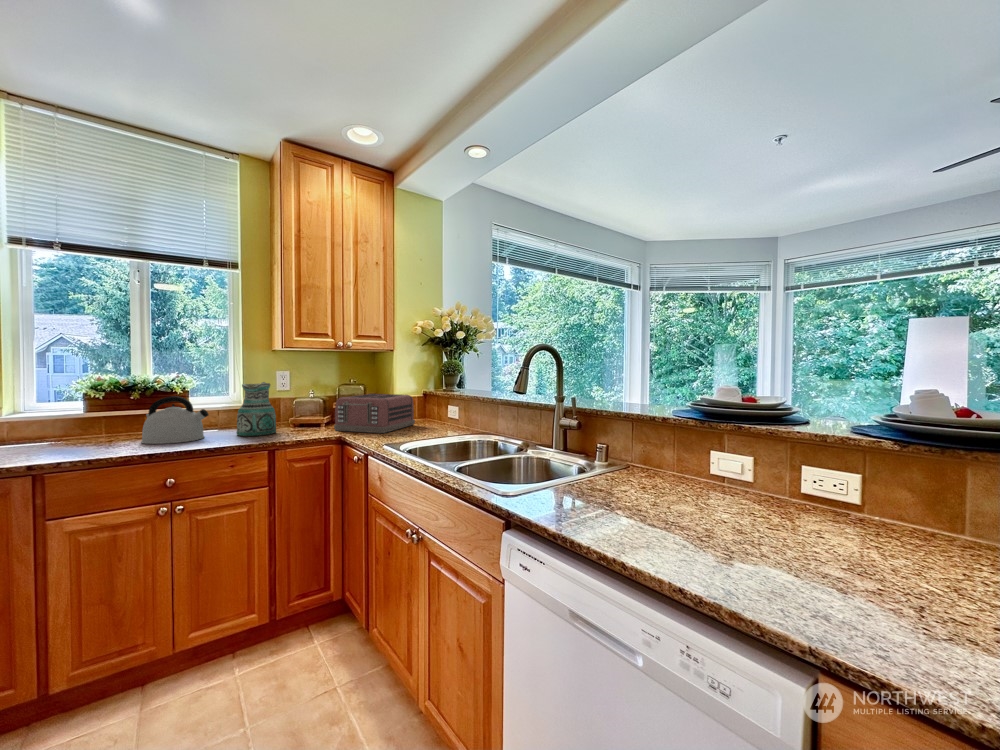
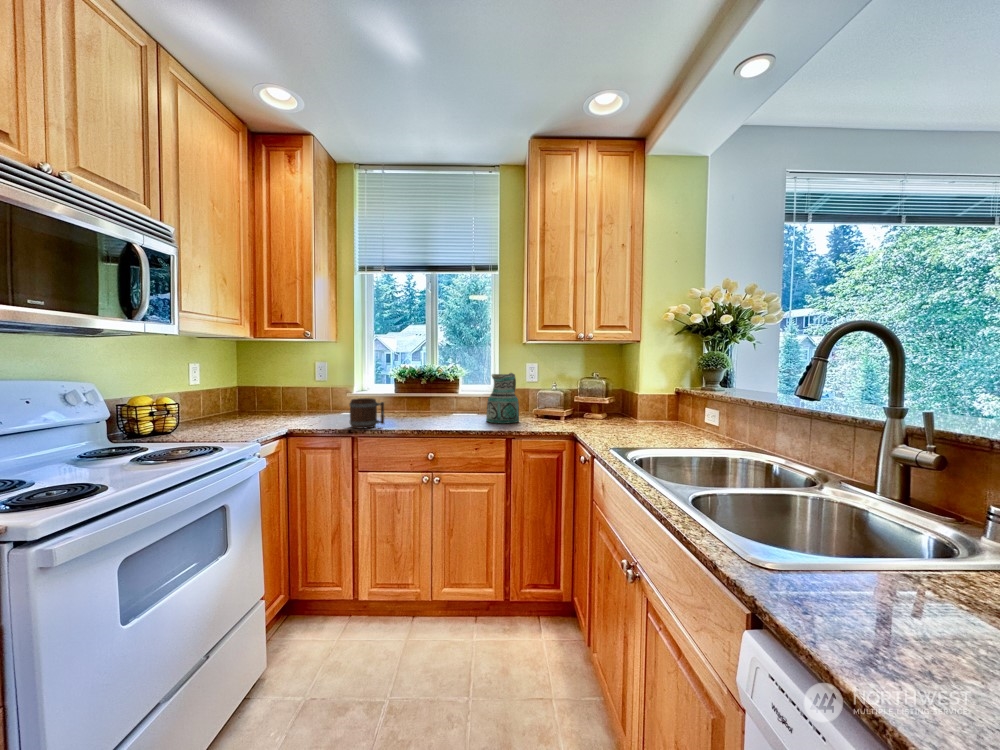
toaster: present [334,394,415,433] -> none [571,389,662,434]
kettle: present [141,396,209,444] -> none [419,383,465,423]
mug: none [34,420,96,461] -> present [349,398,384,429]

